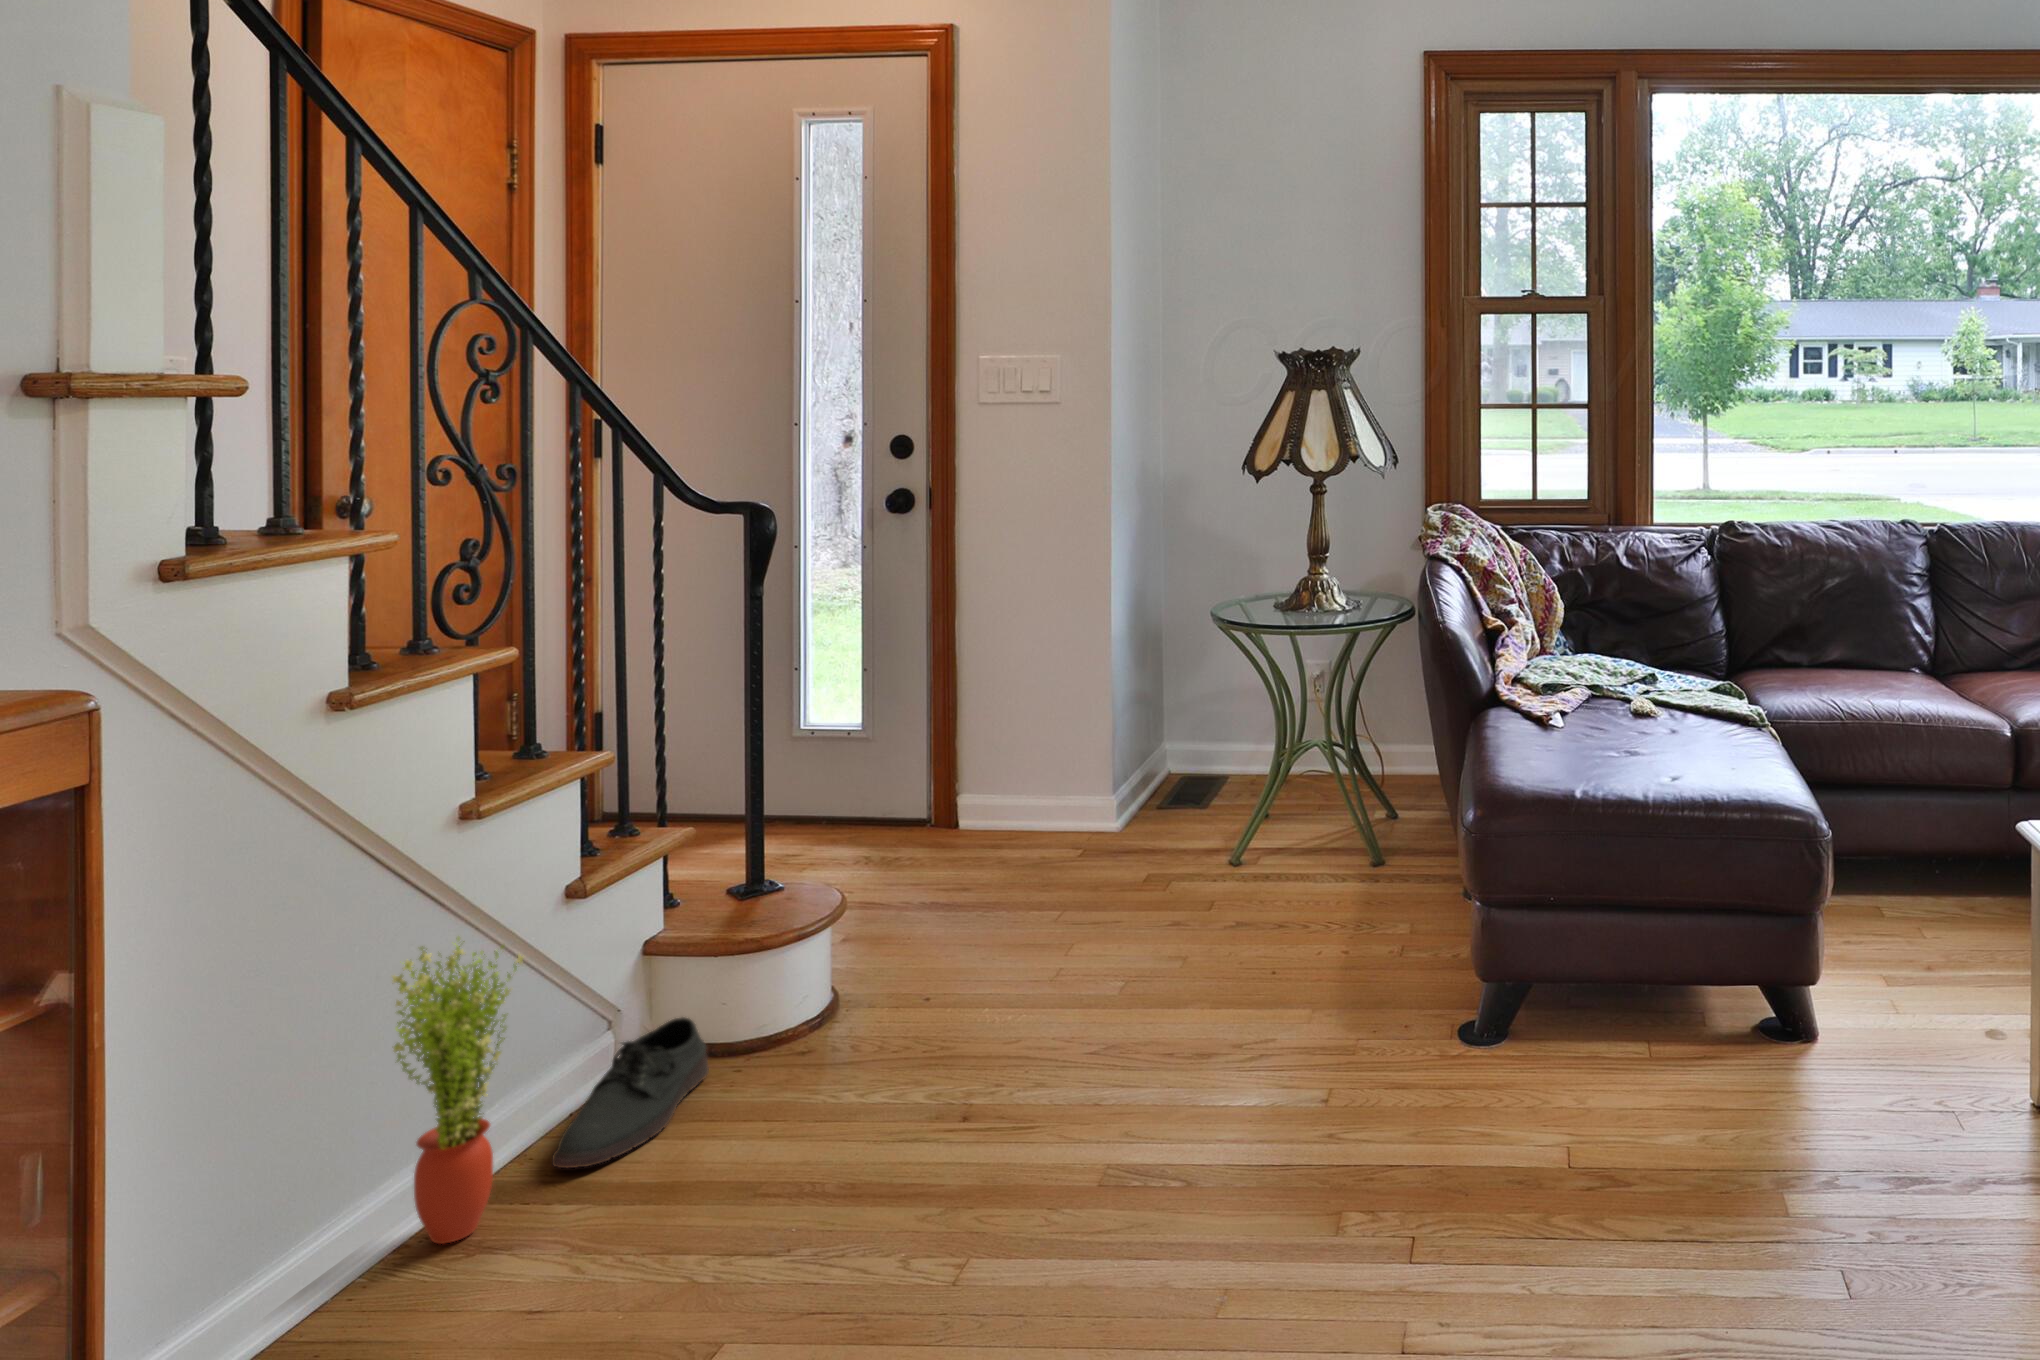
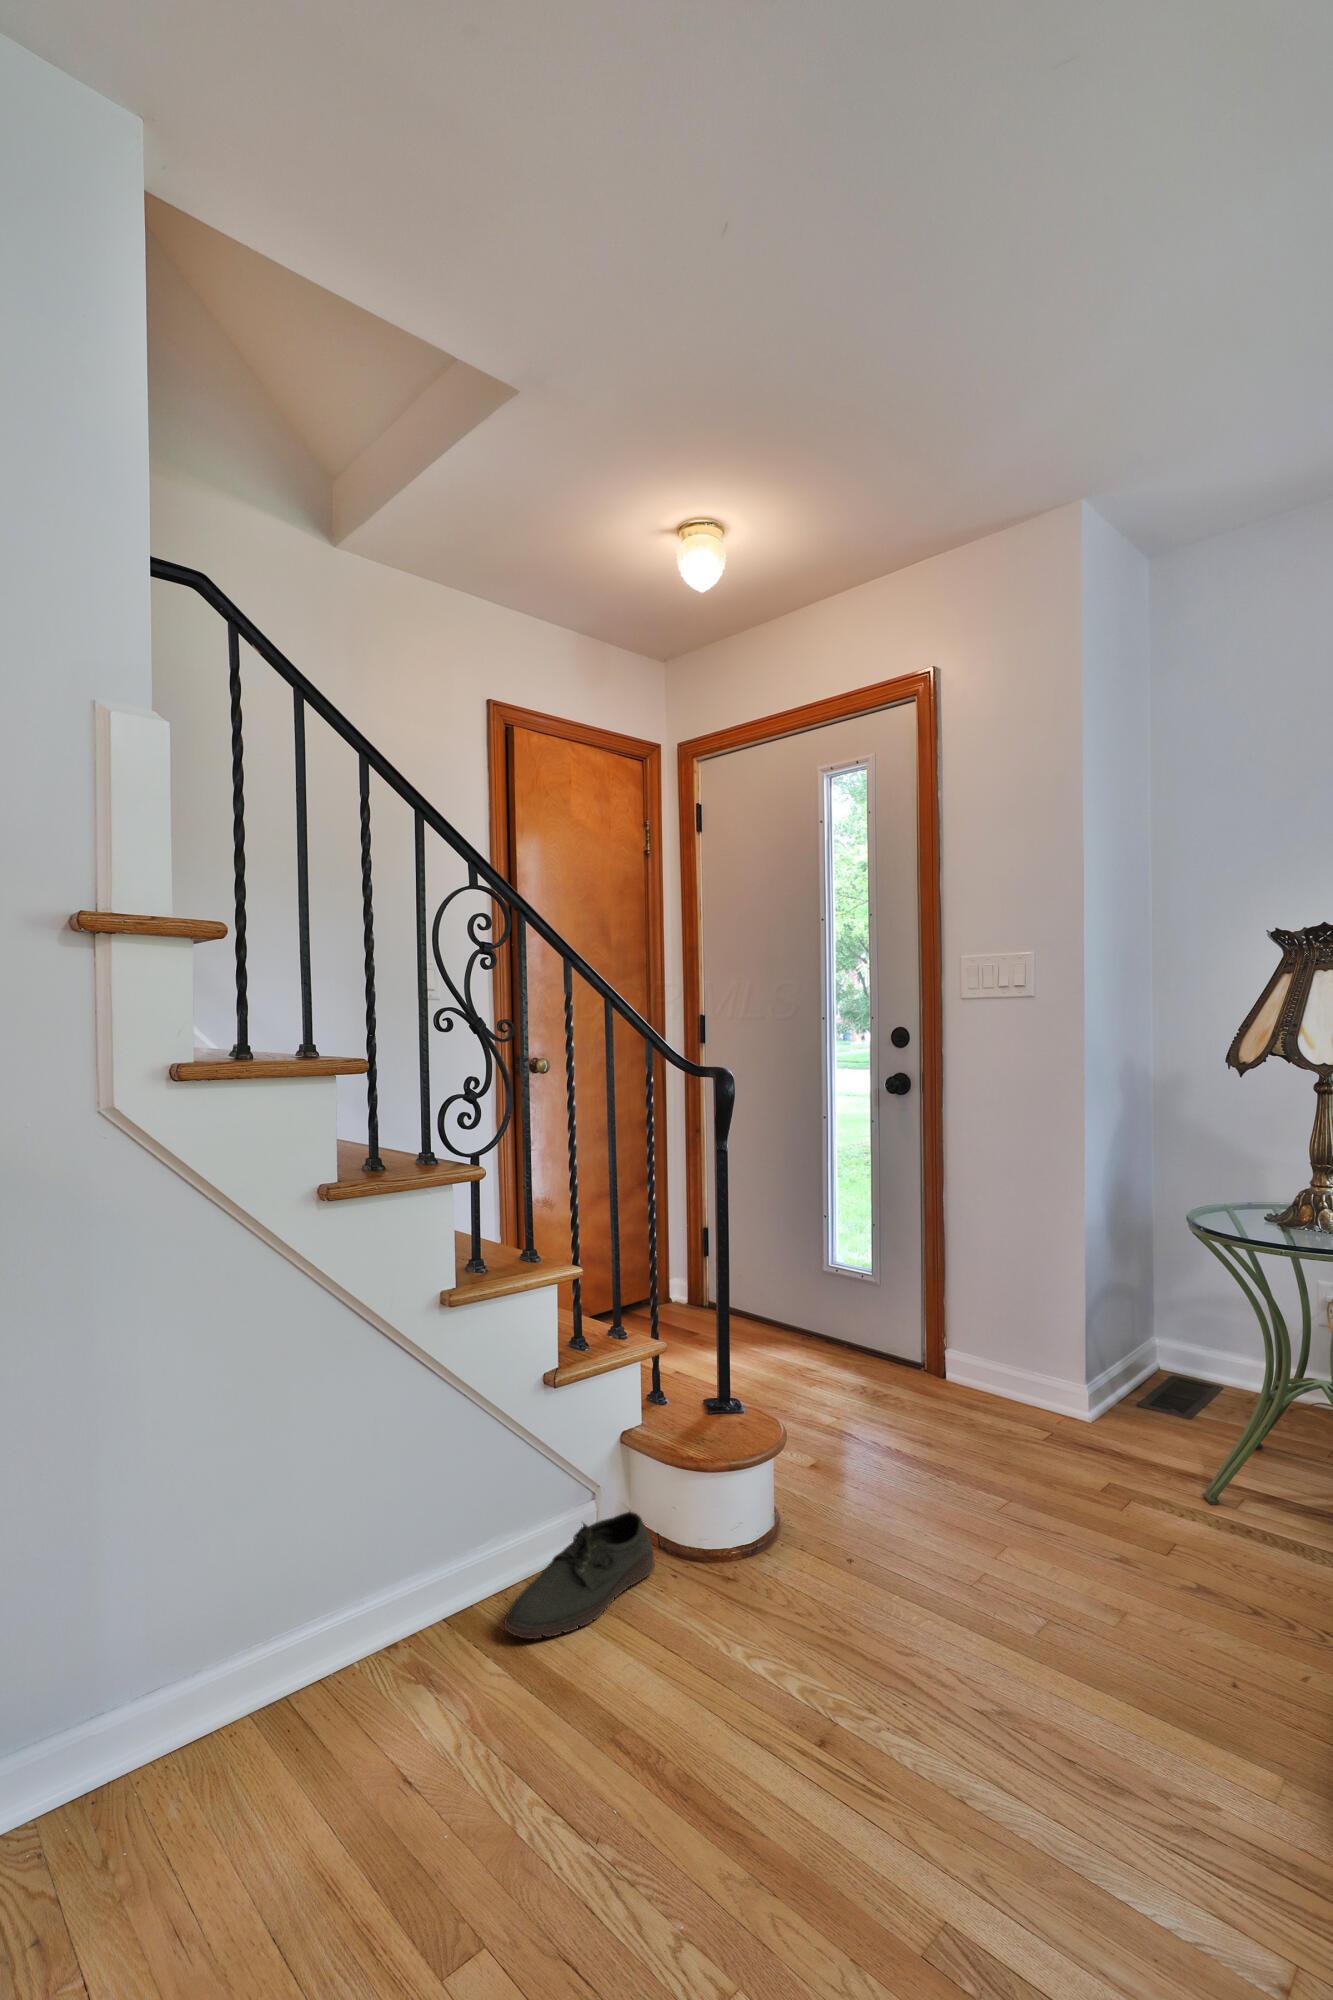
potted plant: present [393,937,523,1244] -> none [355,1408,468,1673]

